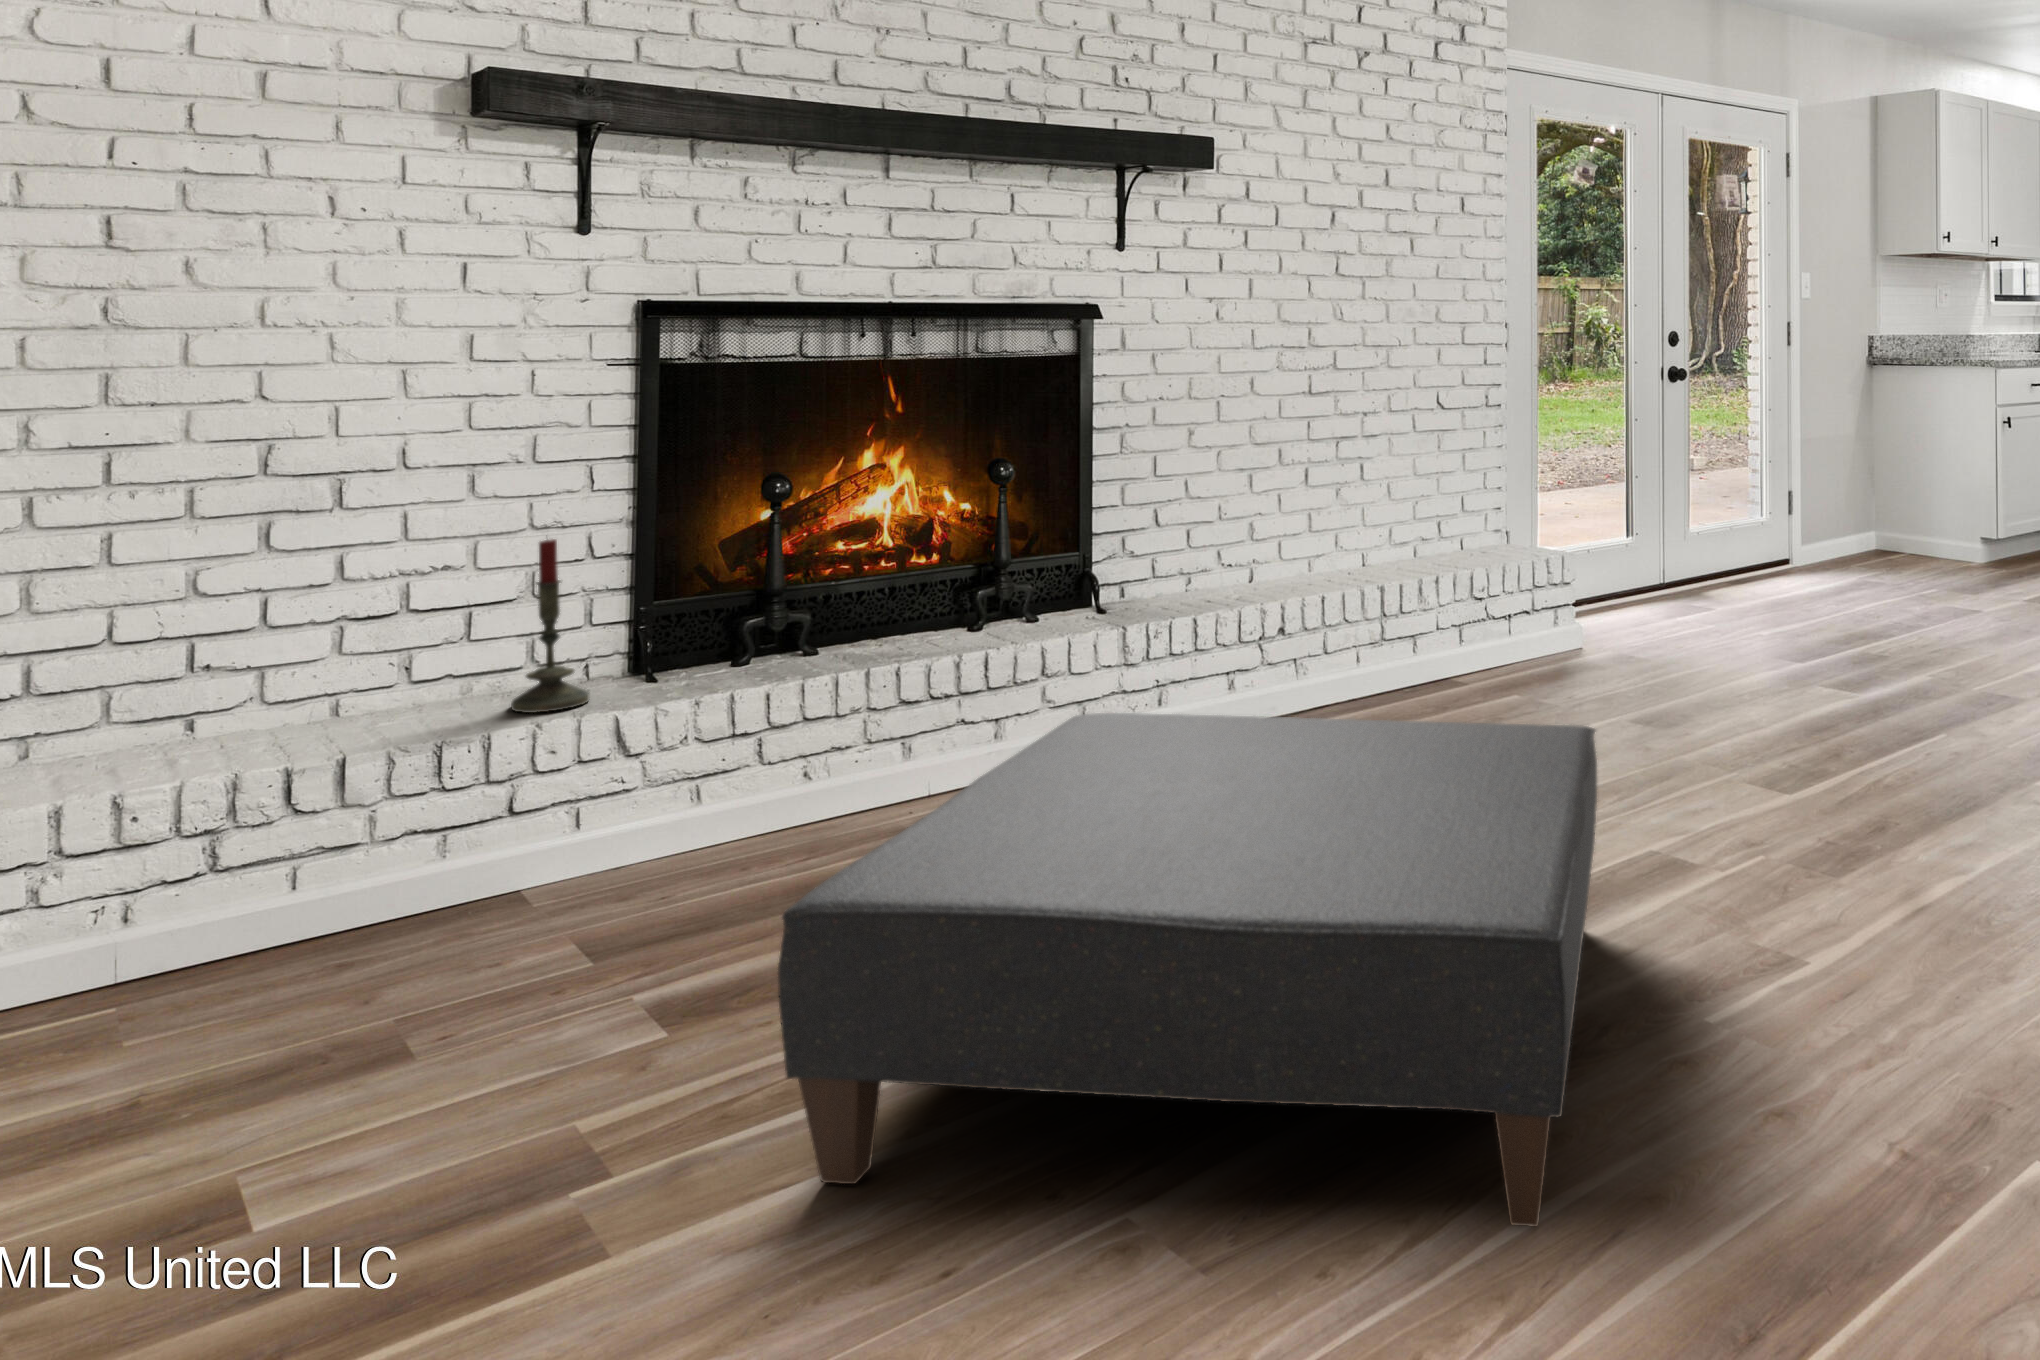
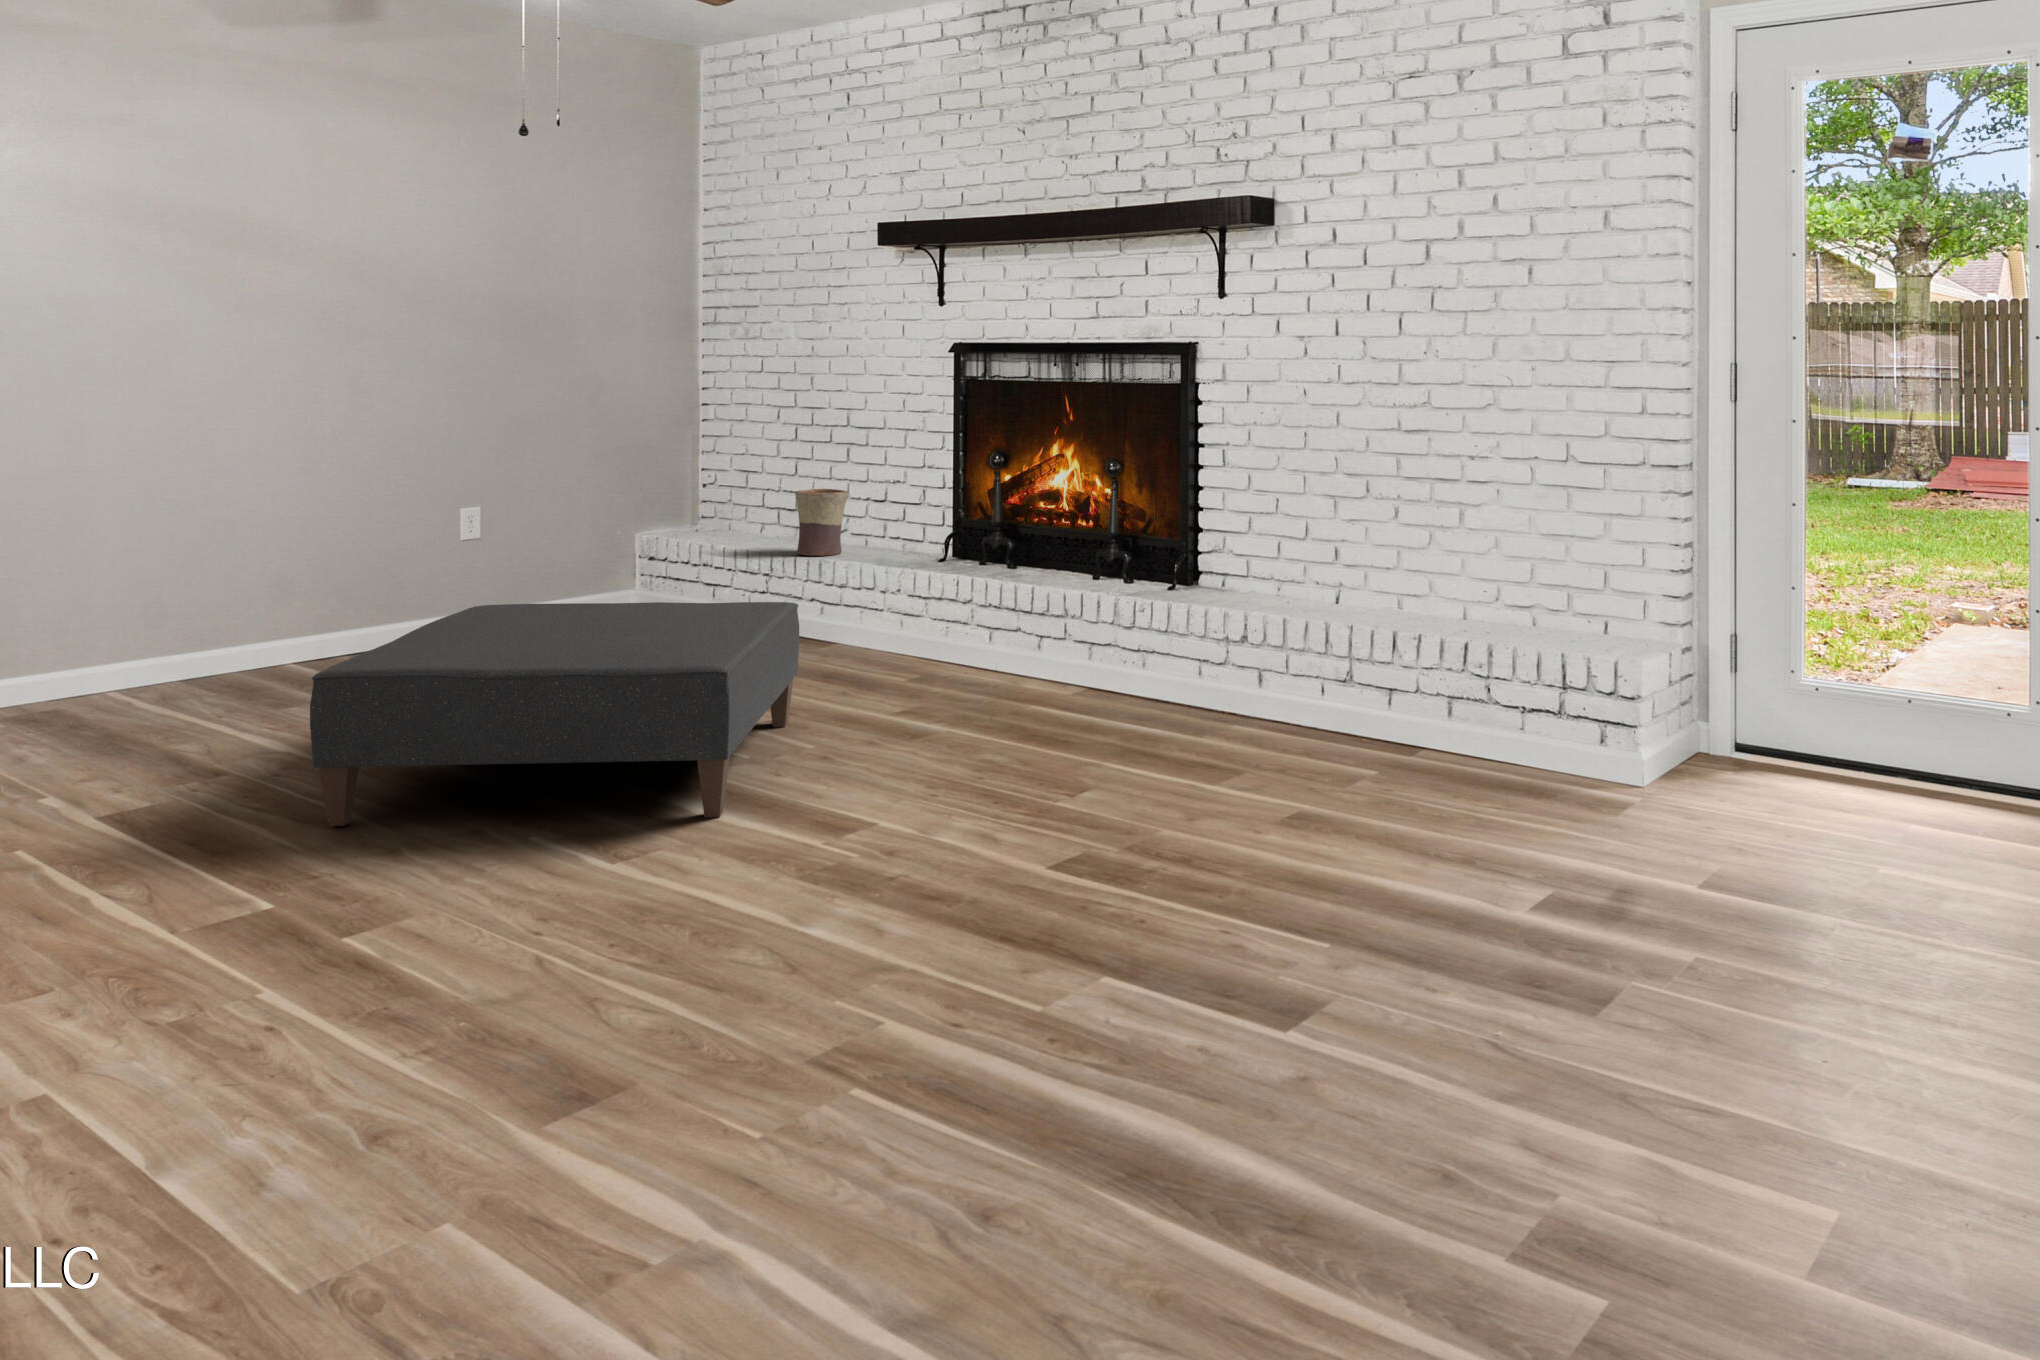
candle: present [511,539,589,713] -> none [863,470,900,564]
flower pot: none [257,598,397,748] -> present [795,489,848,556]

